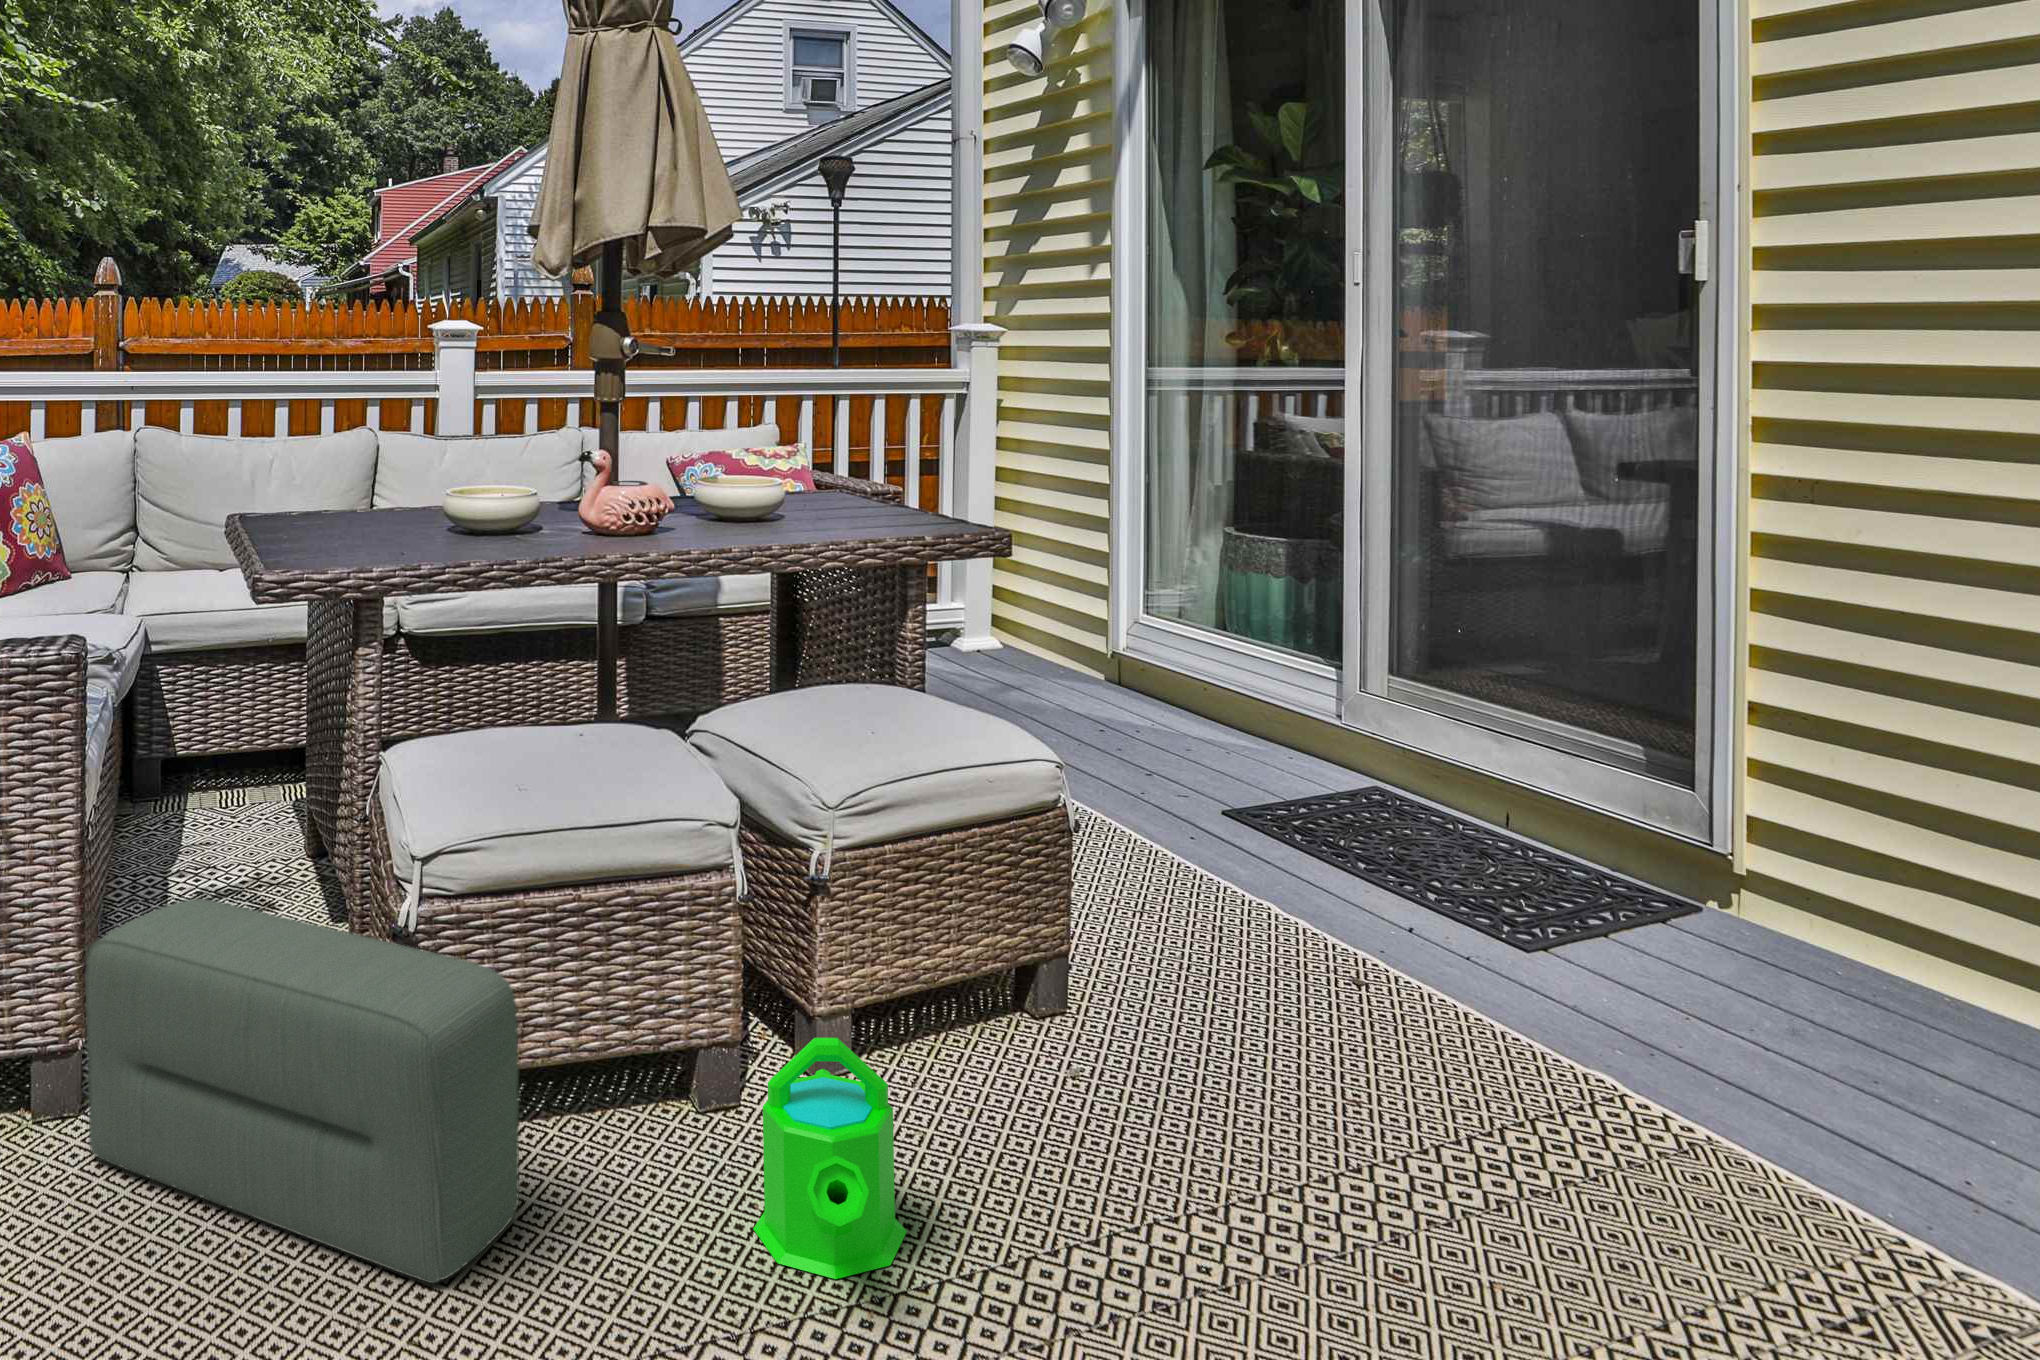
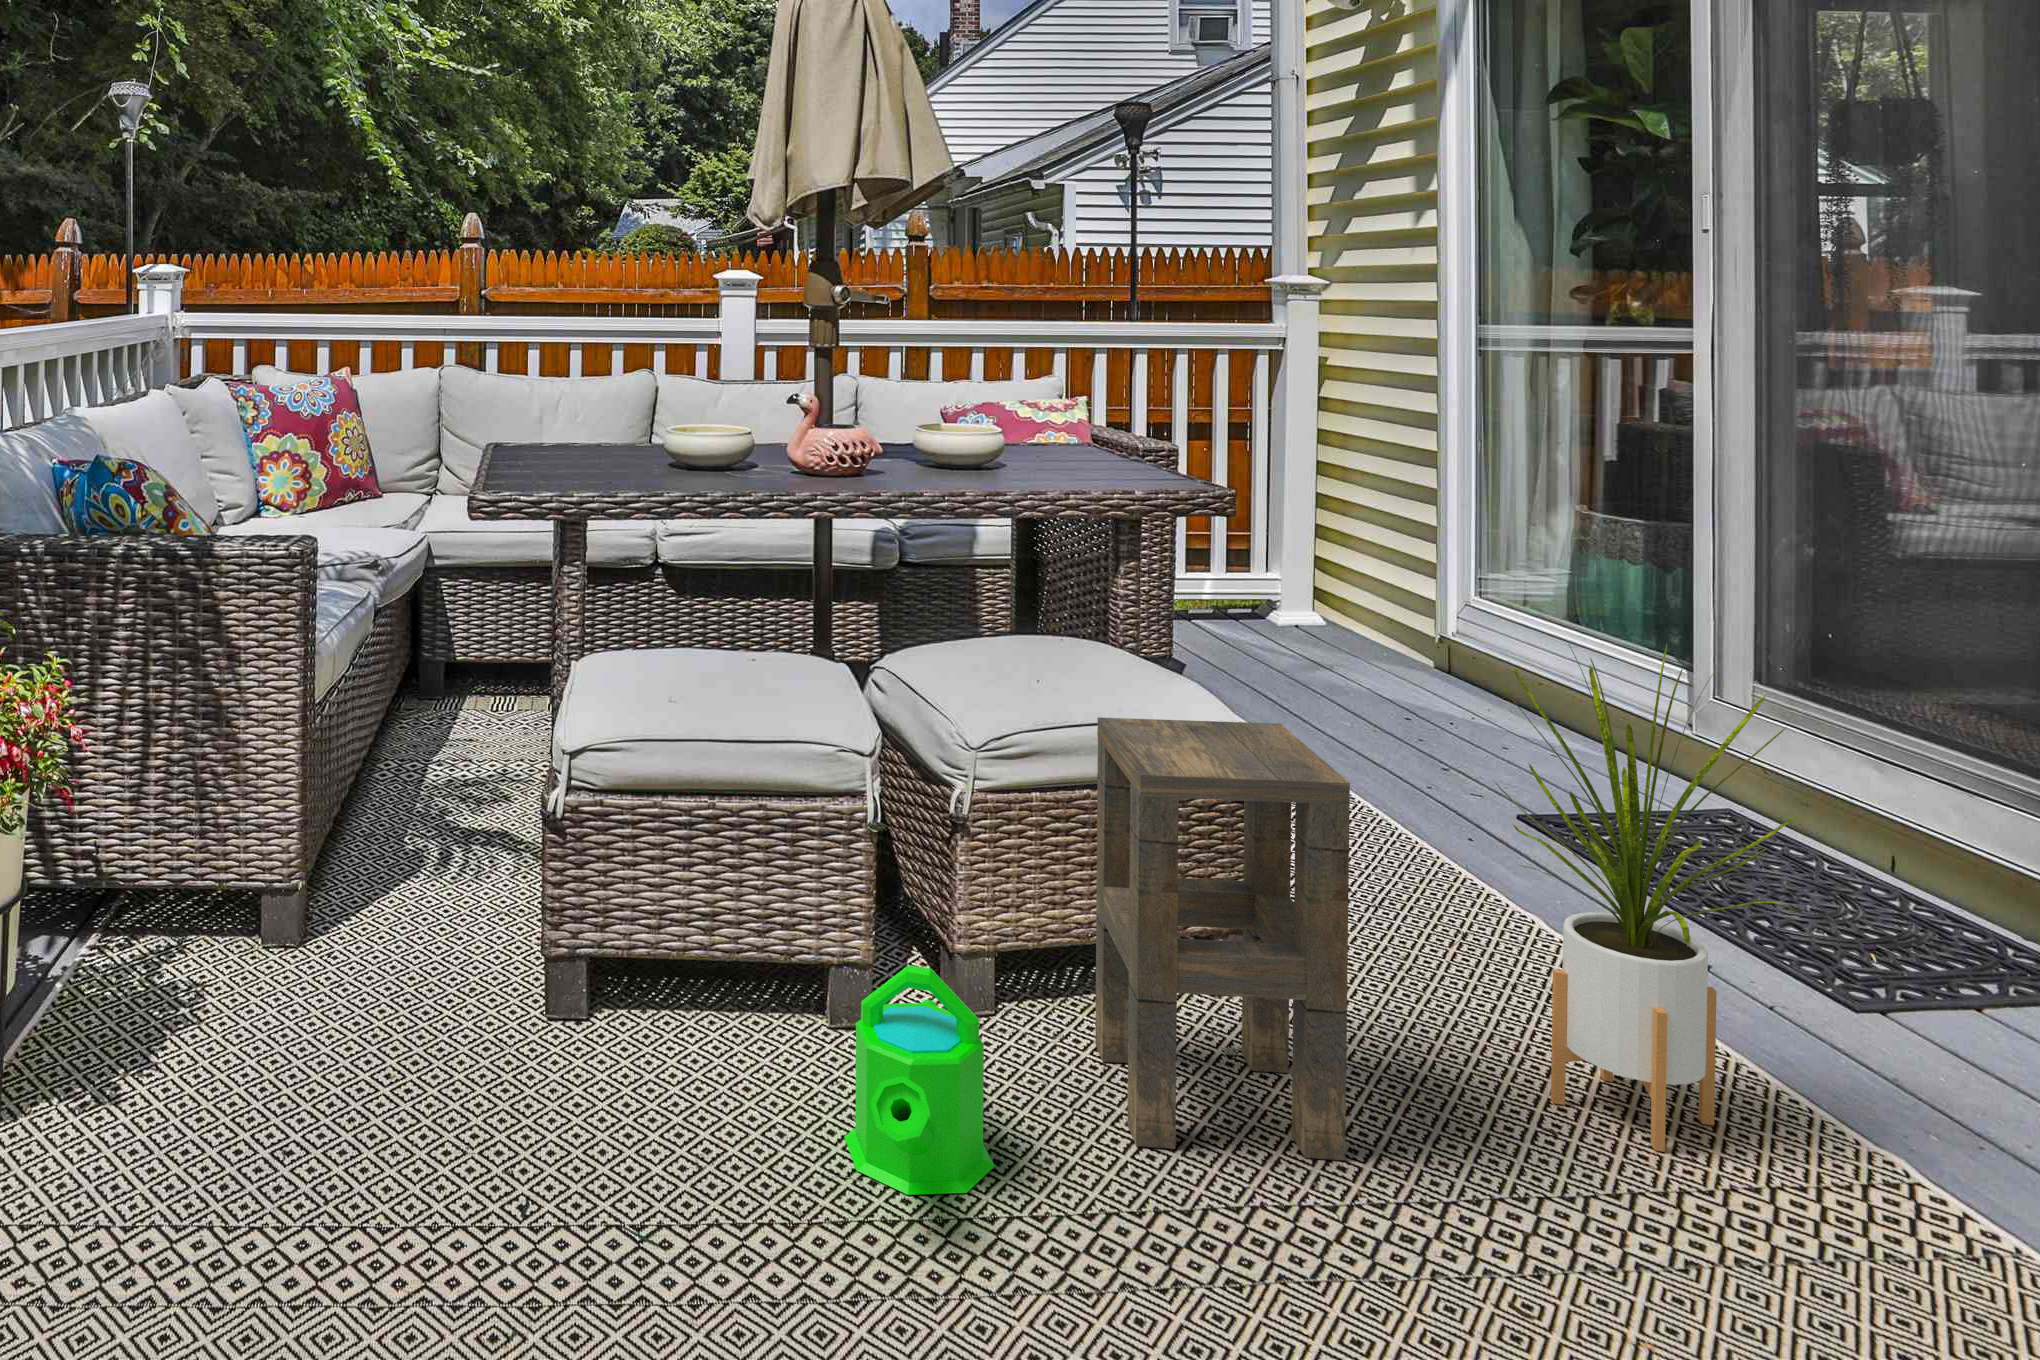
house plant: none [1287,646,1546,1106] -> present [1494,644,1798,1152]
side table: none [949,750,1207,1185] -> present [1095,717,1350,1160]
pouf: present [86,899,519,1283] -> none [295,773,635,1129]

